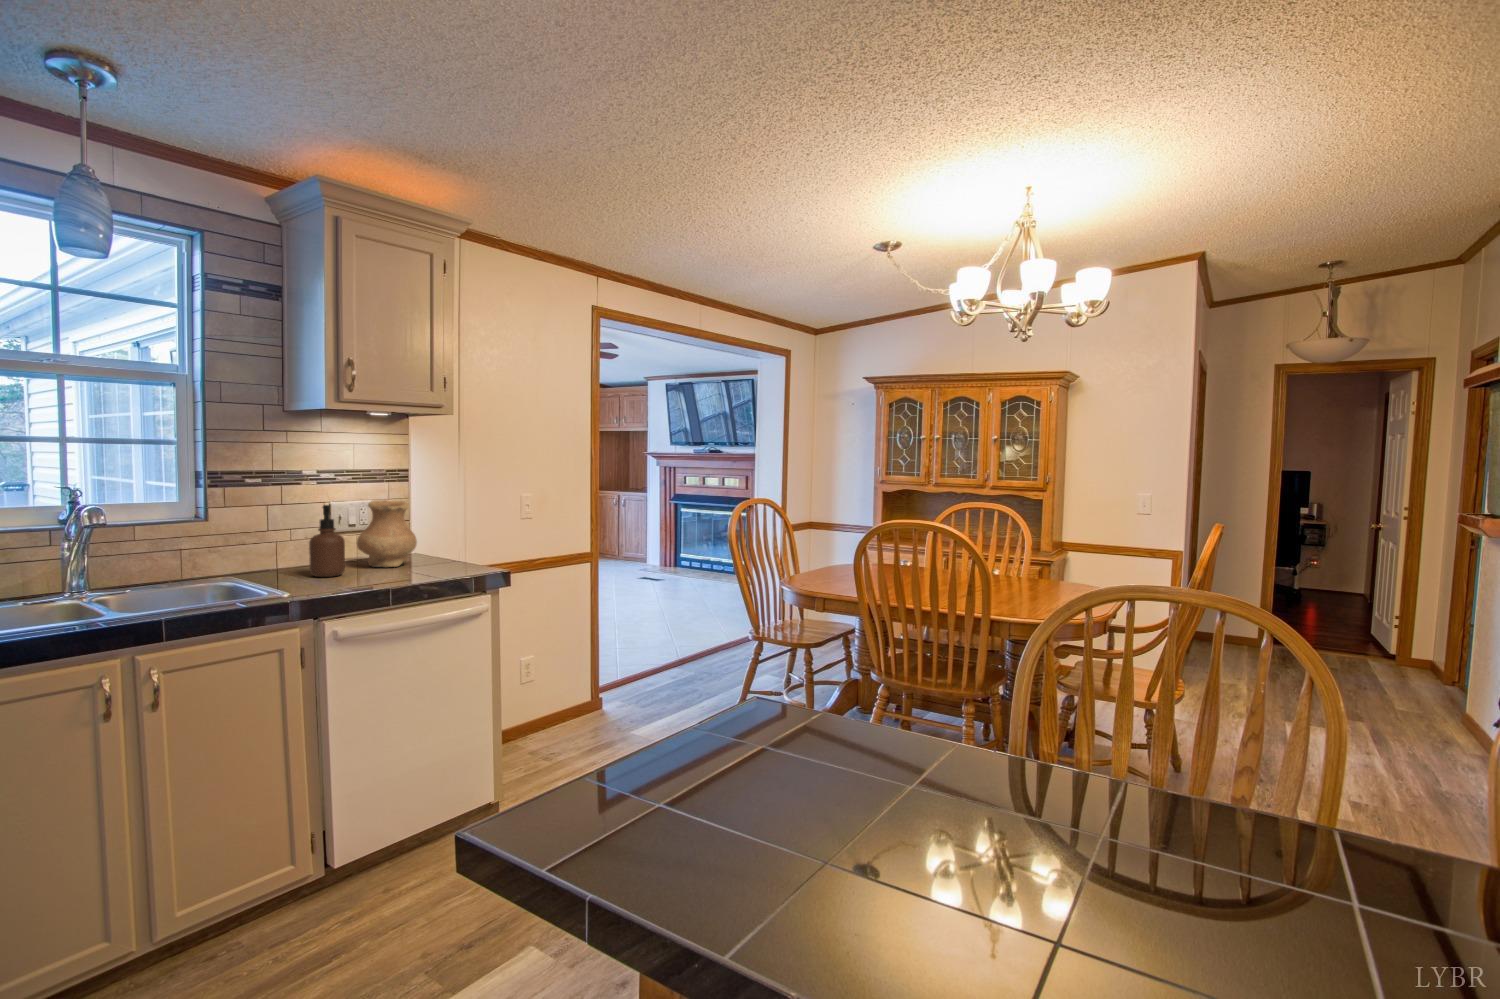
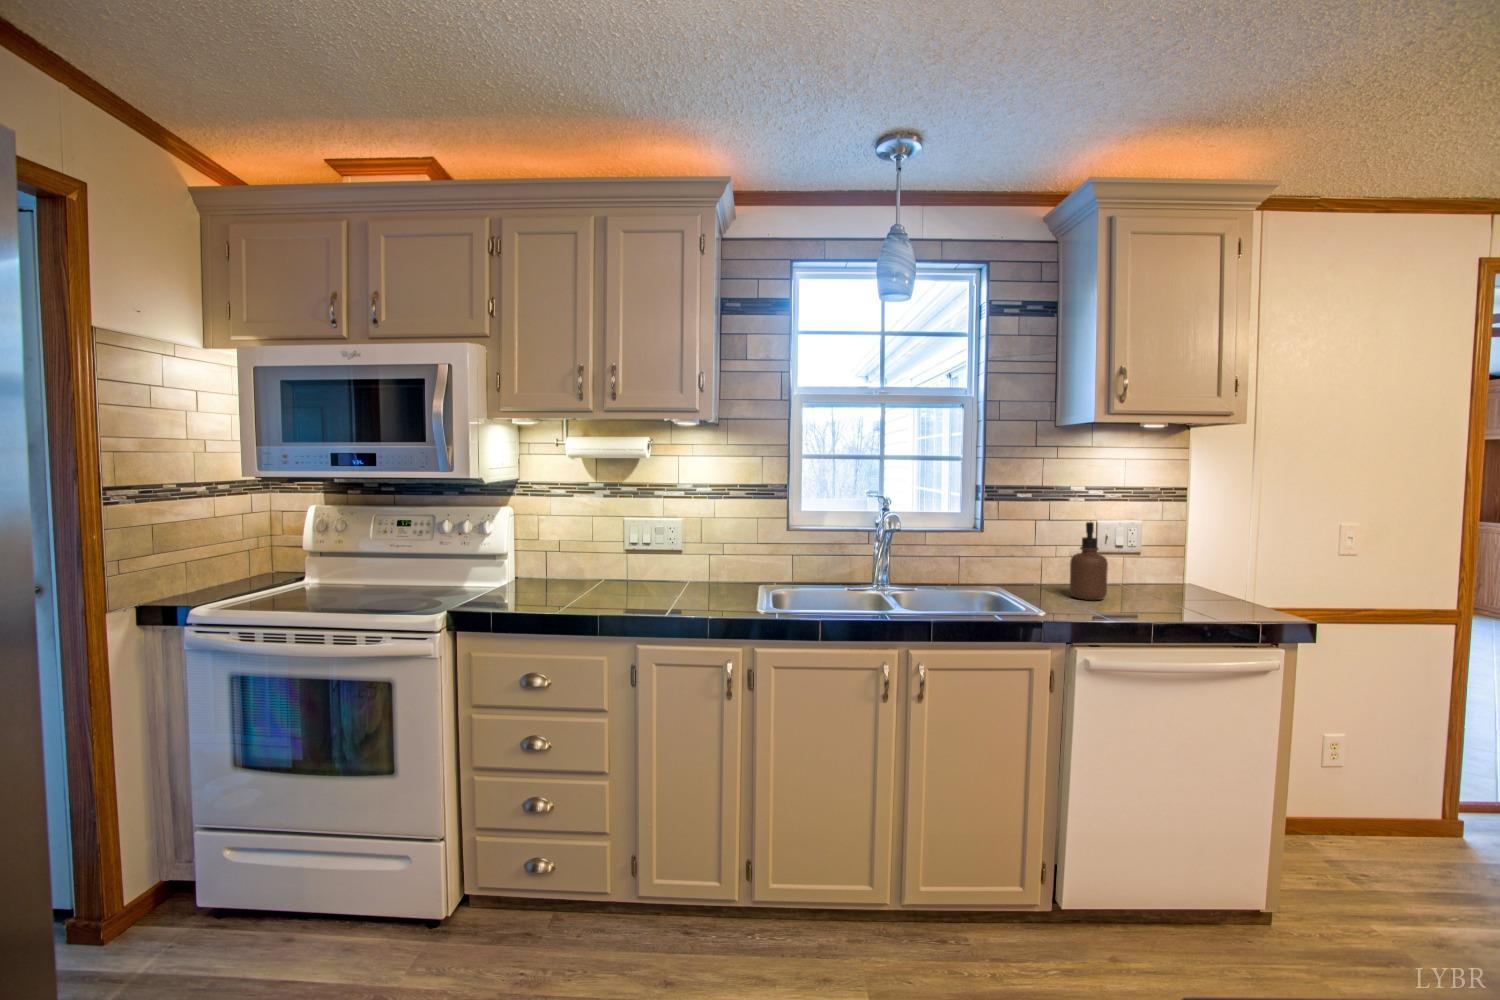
vase: present [357,500,417,567] -> none [1122,521,1195,599]

